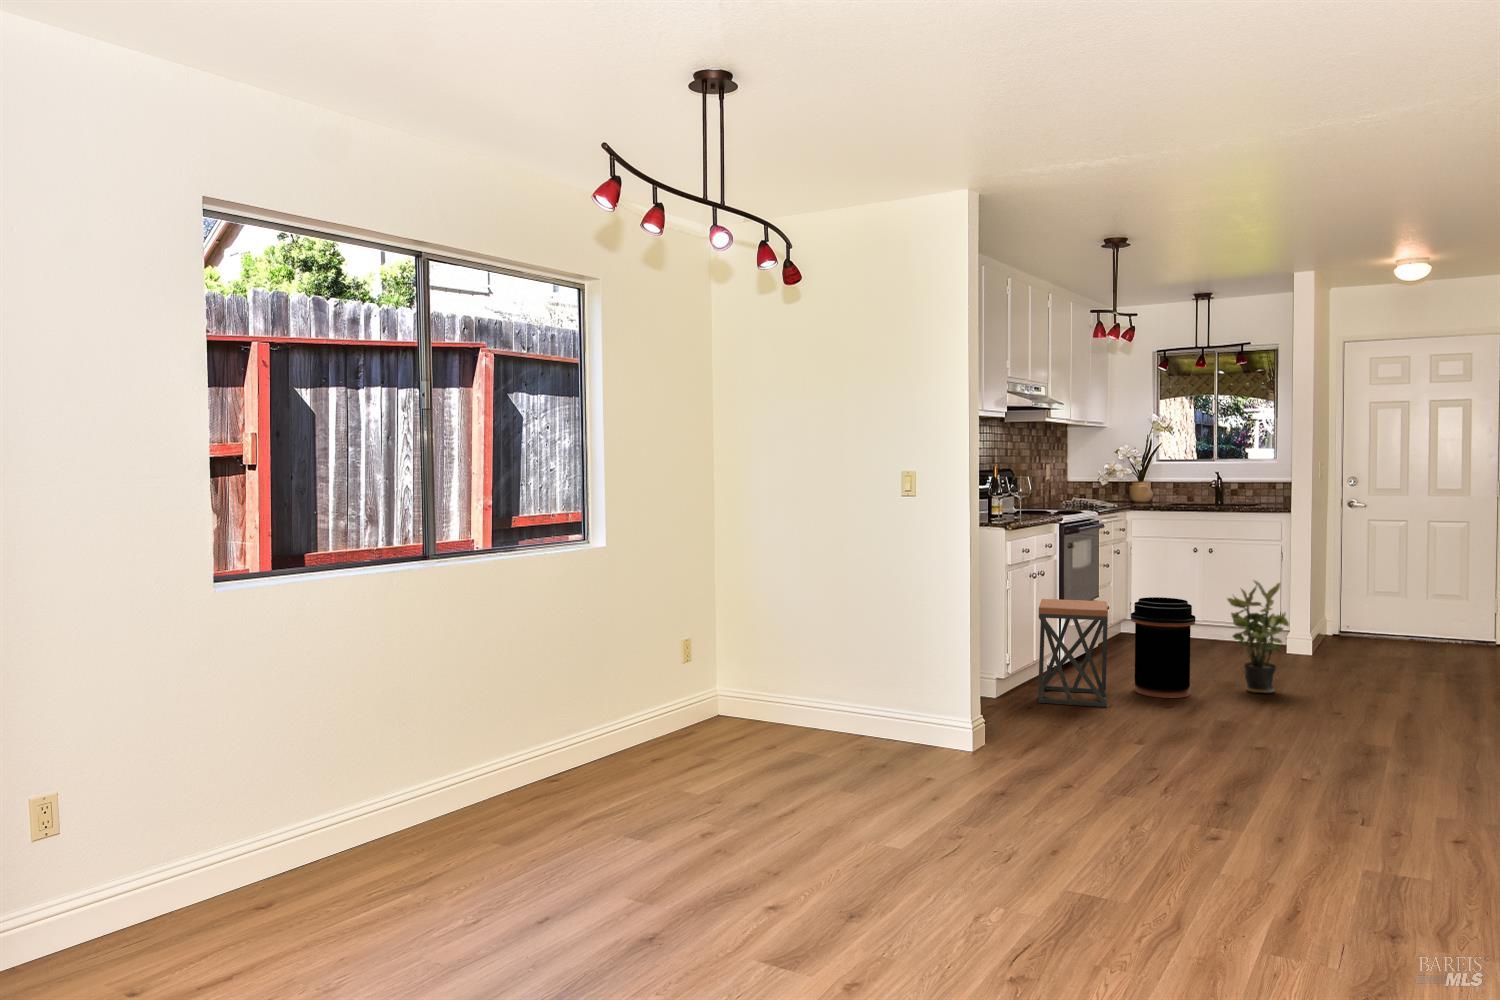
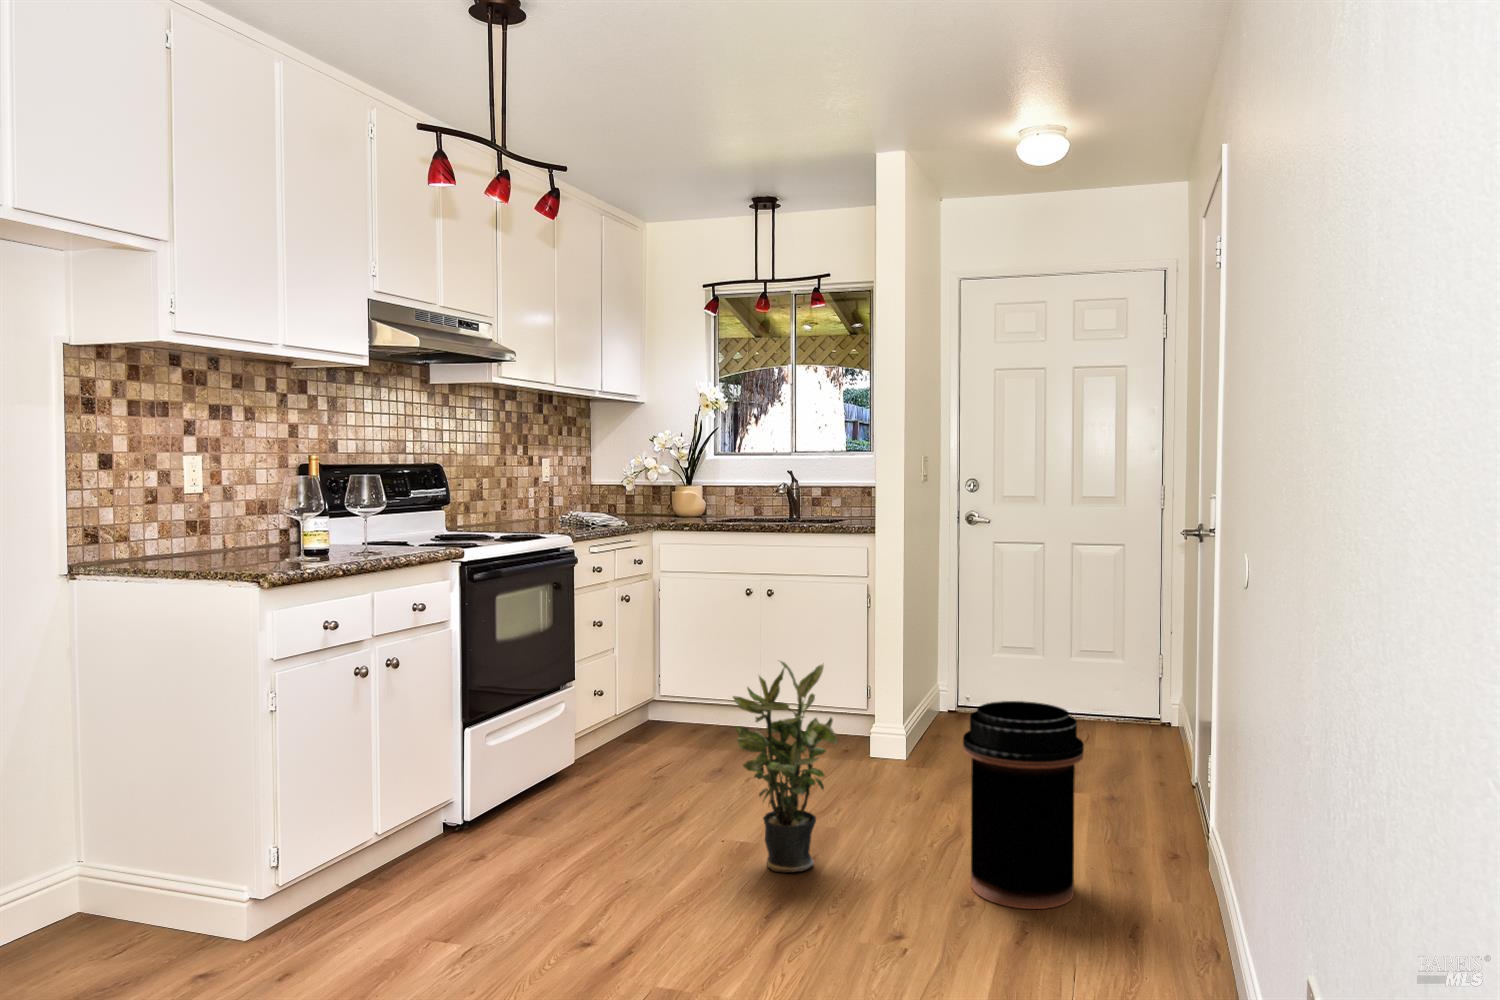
trash can: present [1131,597,1195,698] -> present [963,701,1084,909]
stool: present [1038,599,1108,707] -> none [319,718,498,956]

